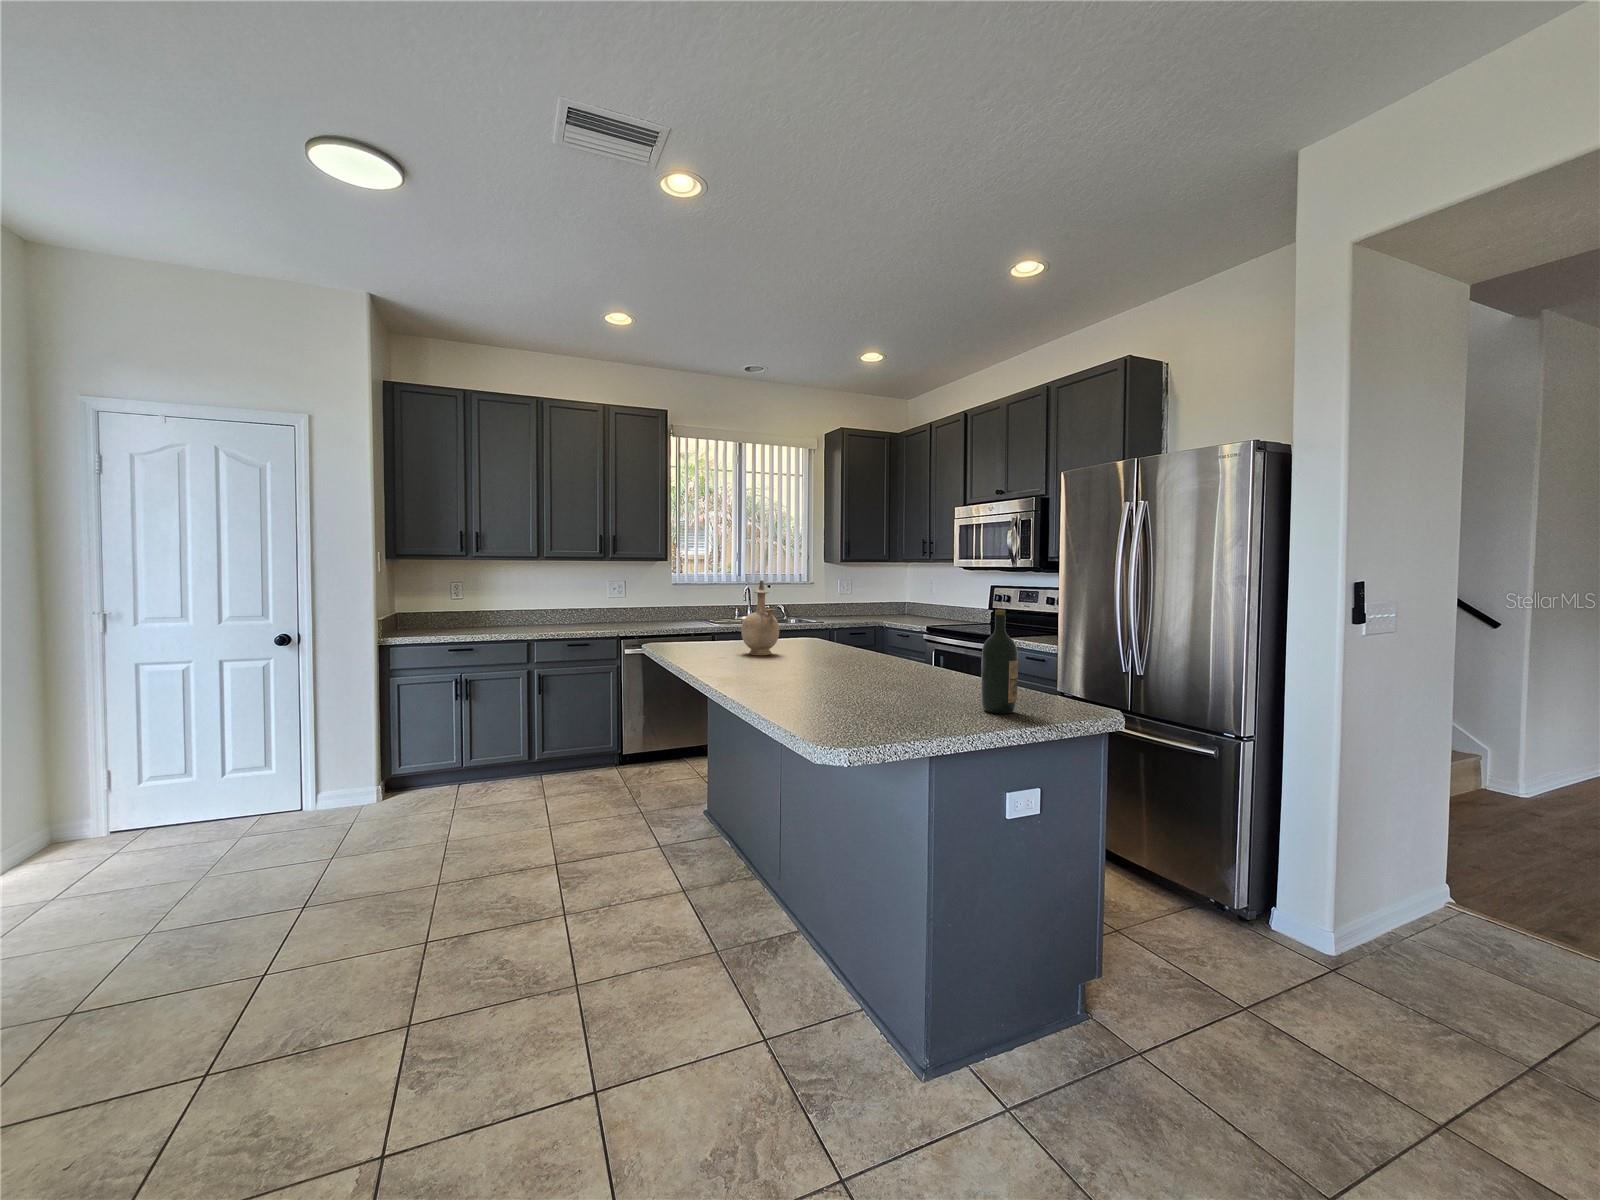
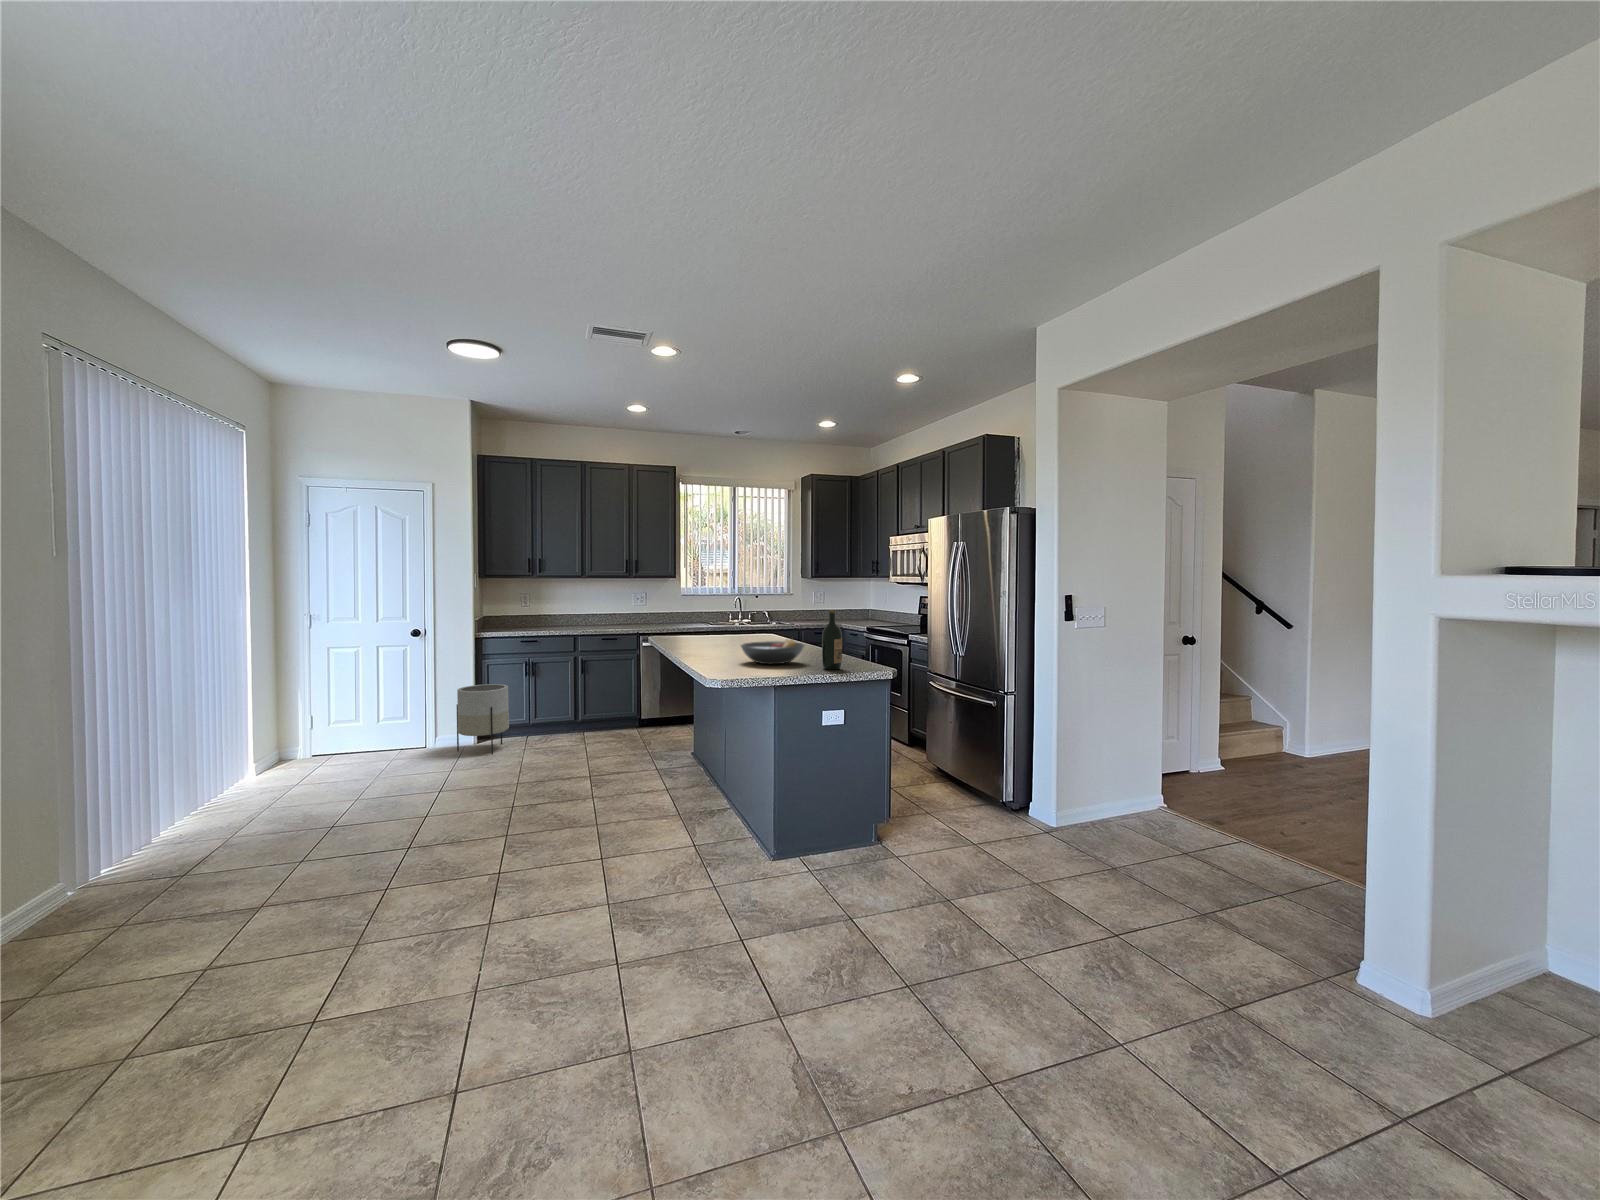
vase: present [741,580,779,655] -> none [713,593,738,643]
fruit bowl: none [830,656,938,702] -> present [741,639,804,664]
planter: none [350,713,431,821] -> present [457,684,509,754]

